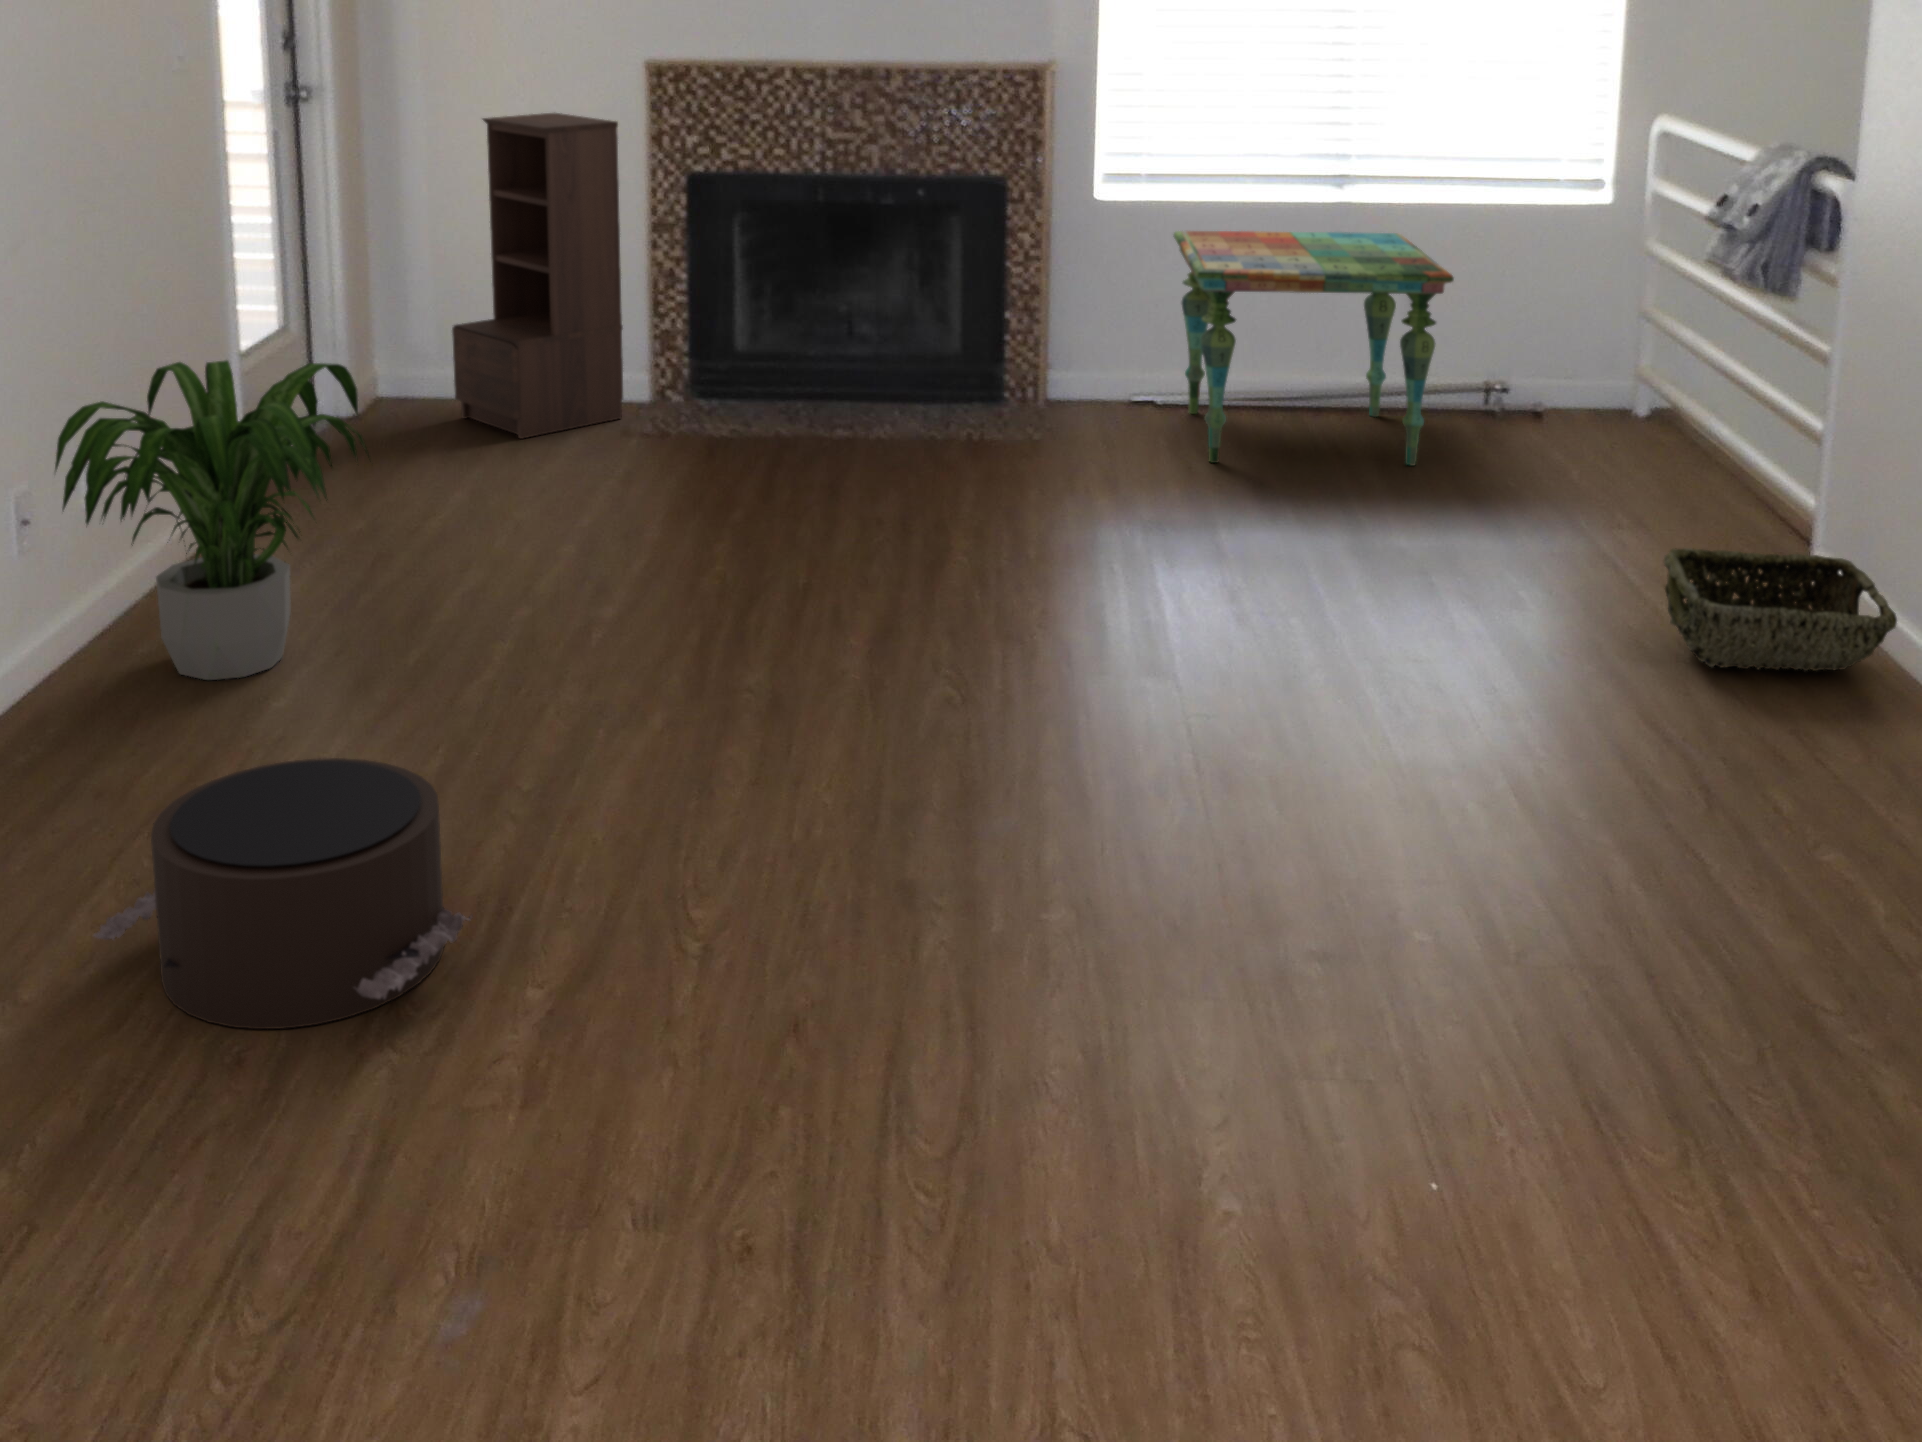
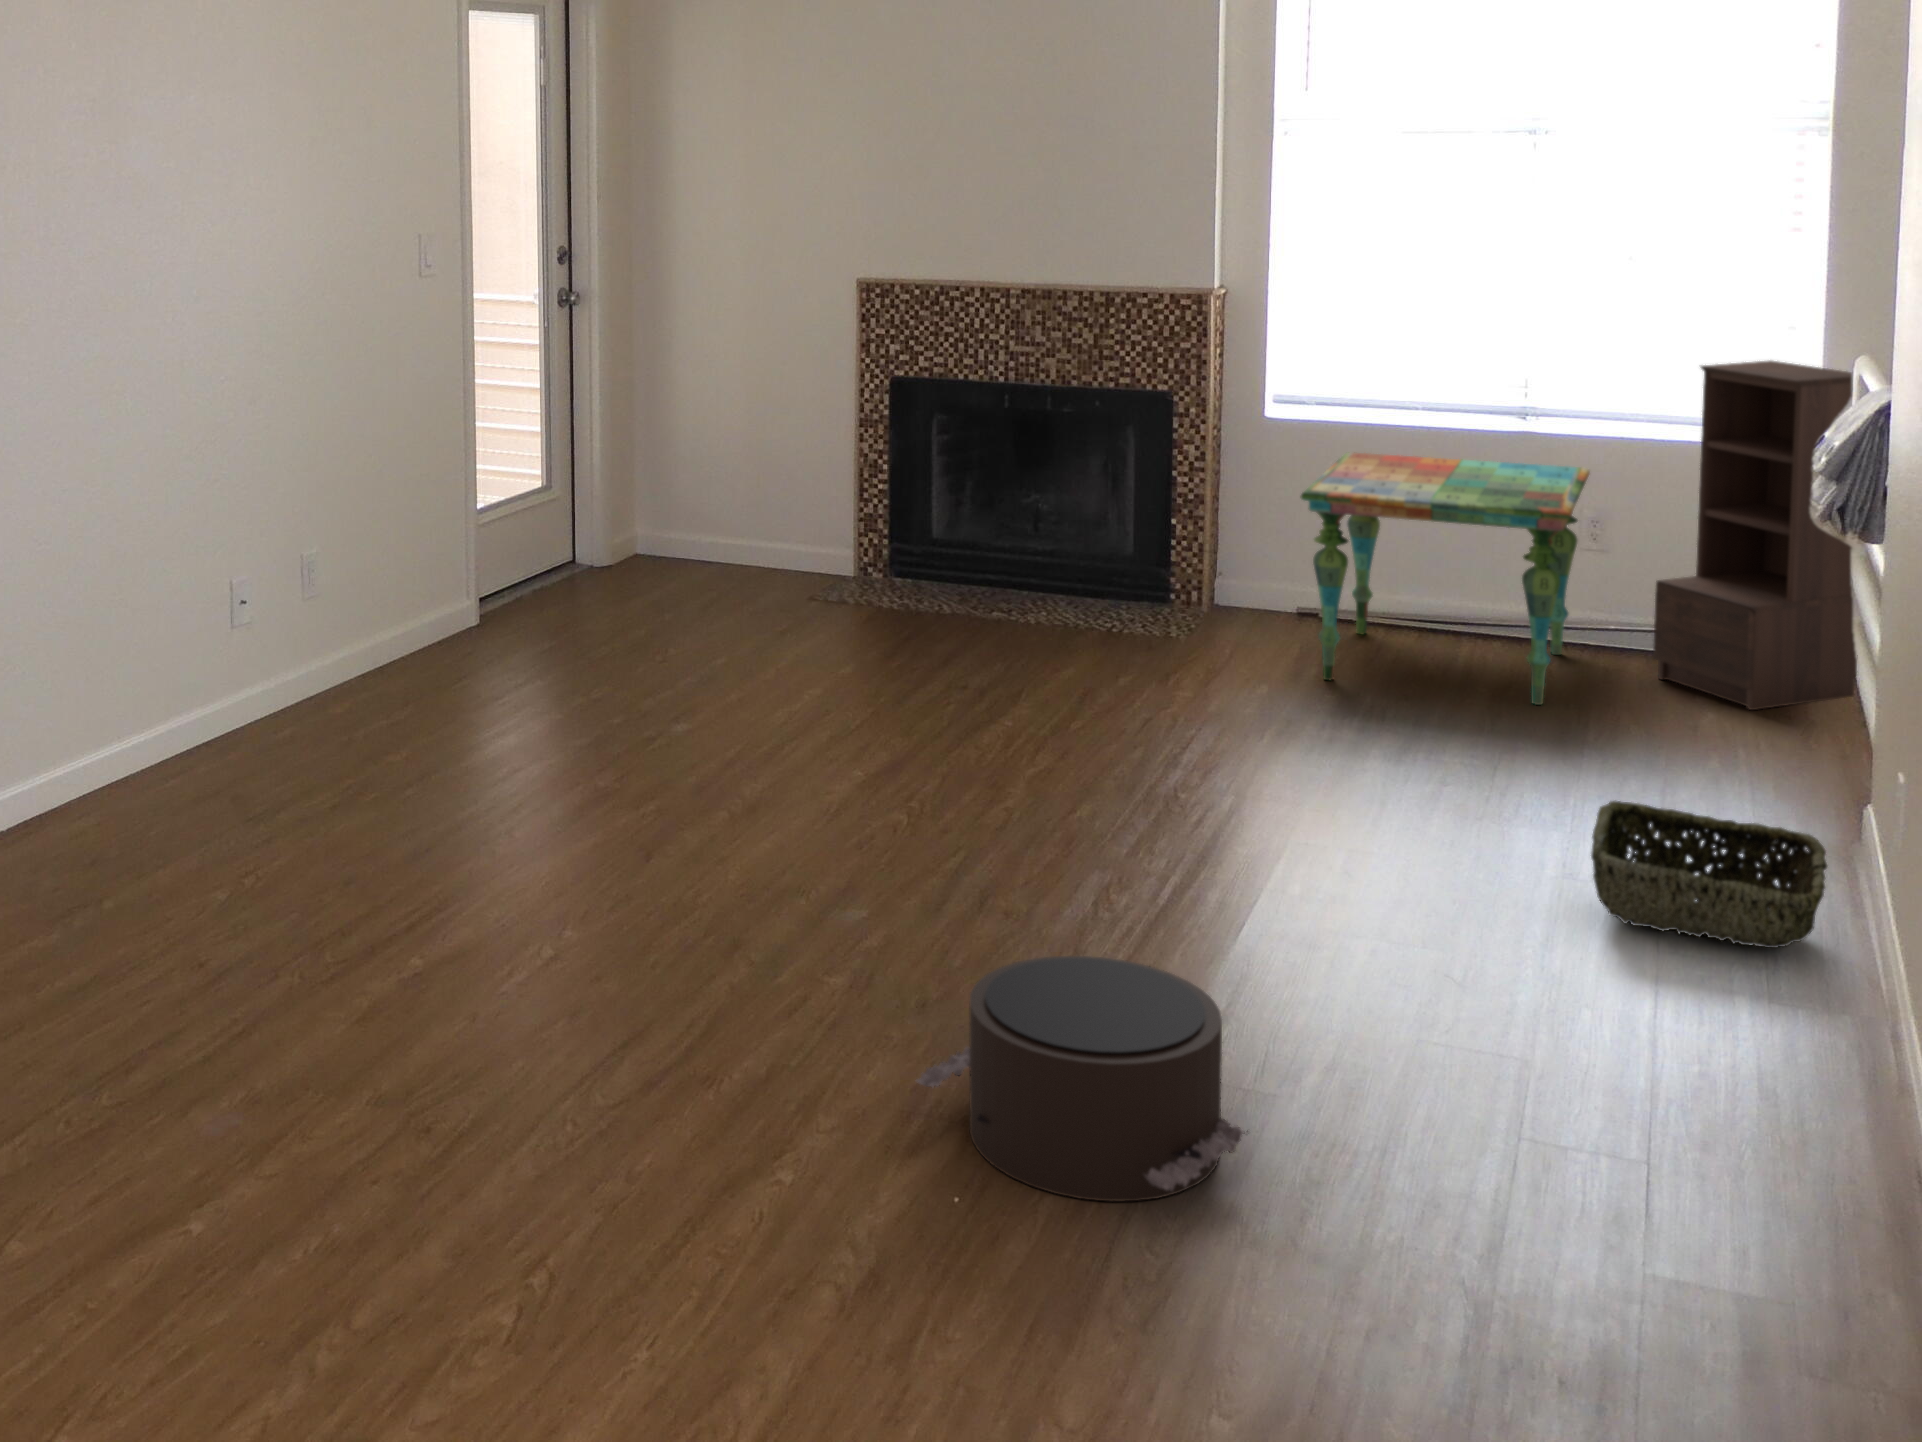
bookshelf: present [452,113,623,439] -> present [1653,361,1857,710]
potted plant: present [55,360,368,680] -> none [252,507,483,749]
pouf: present [94,758,472,1029] -> present [917,956,1249,1201]

